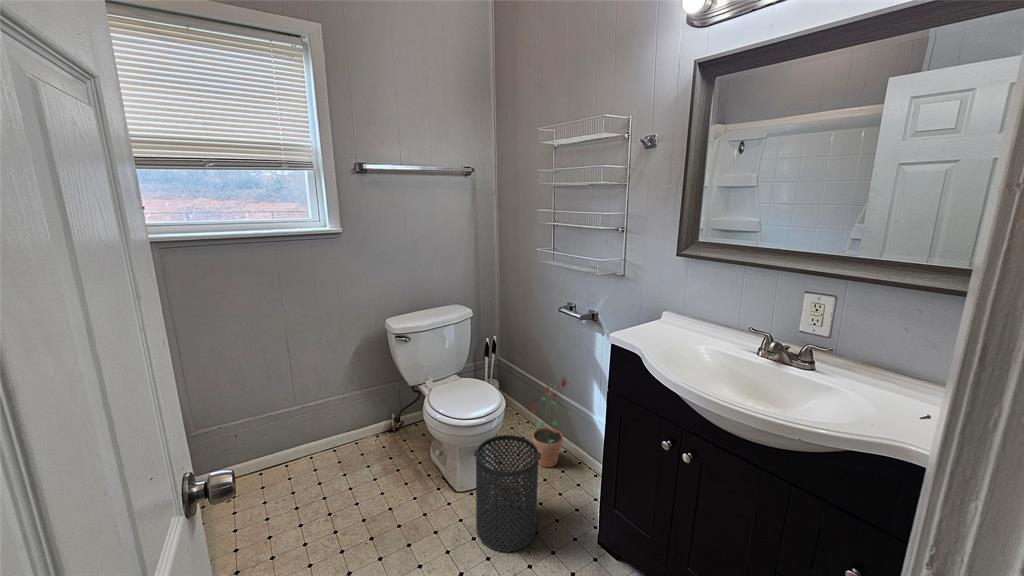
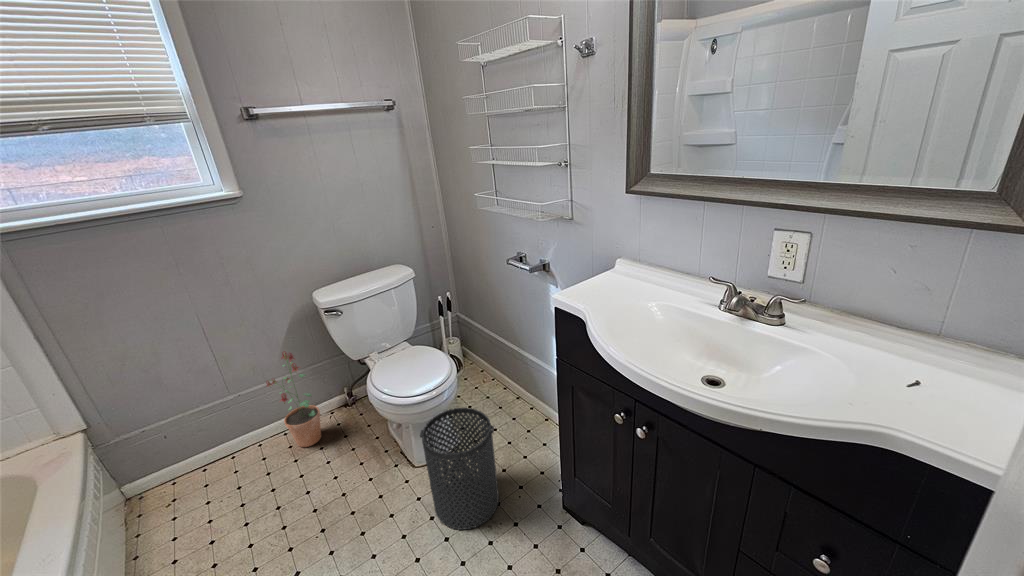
potted plant: present [531,377,567,467] -> present [266,351,321,447]

